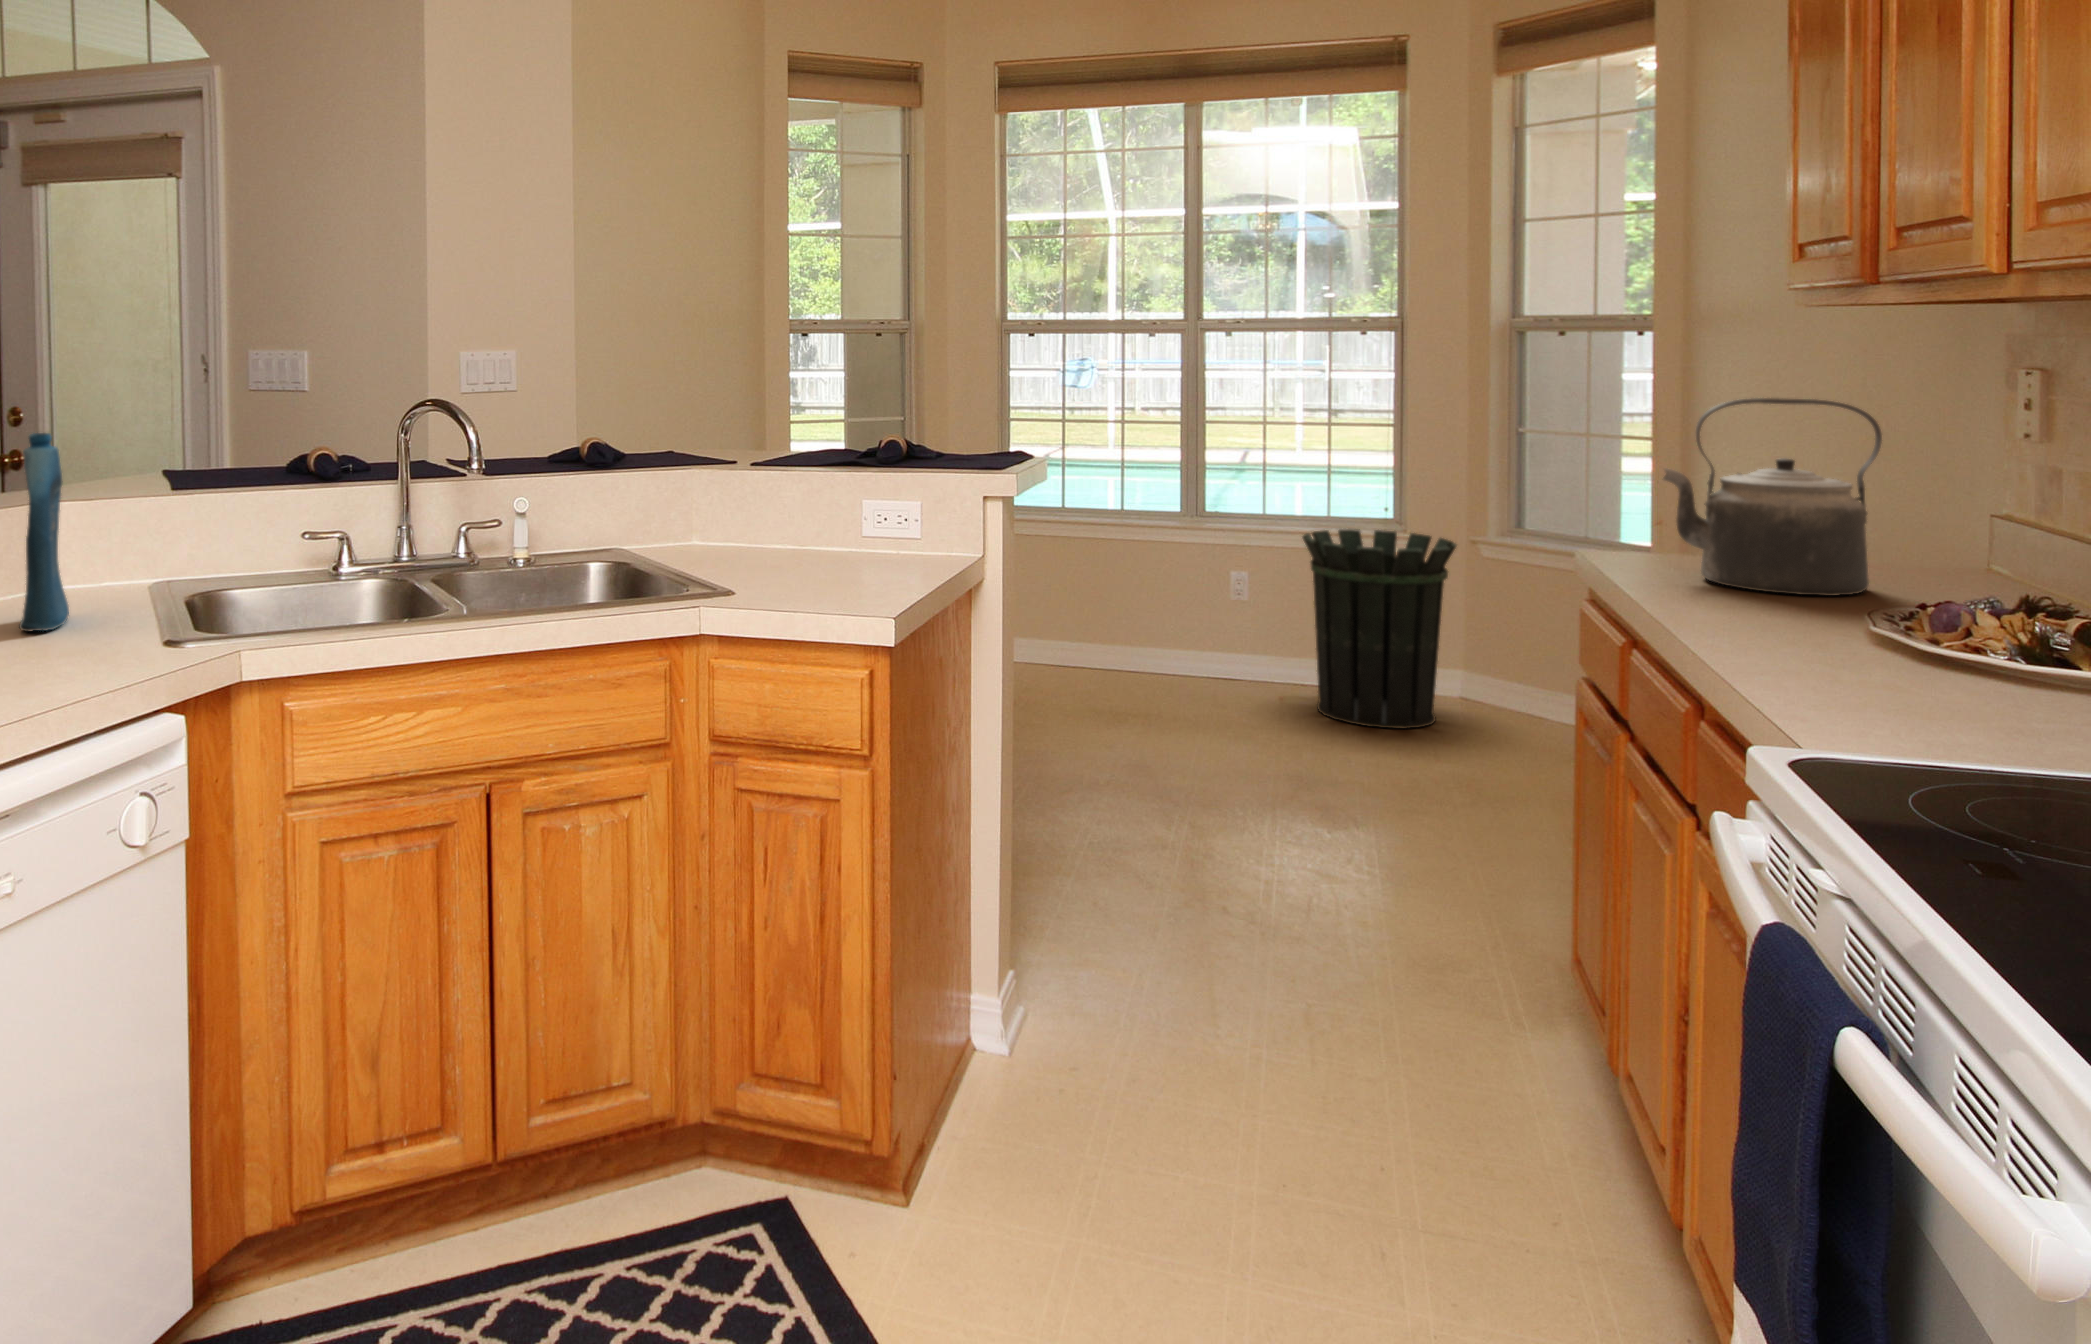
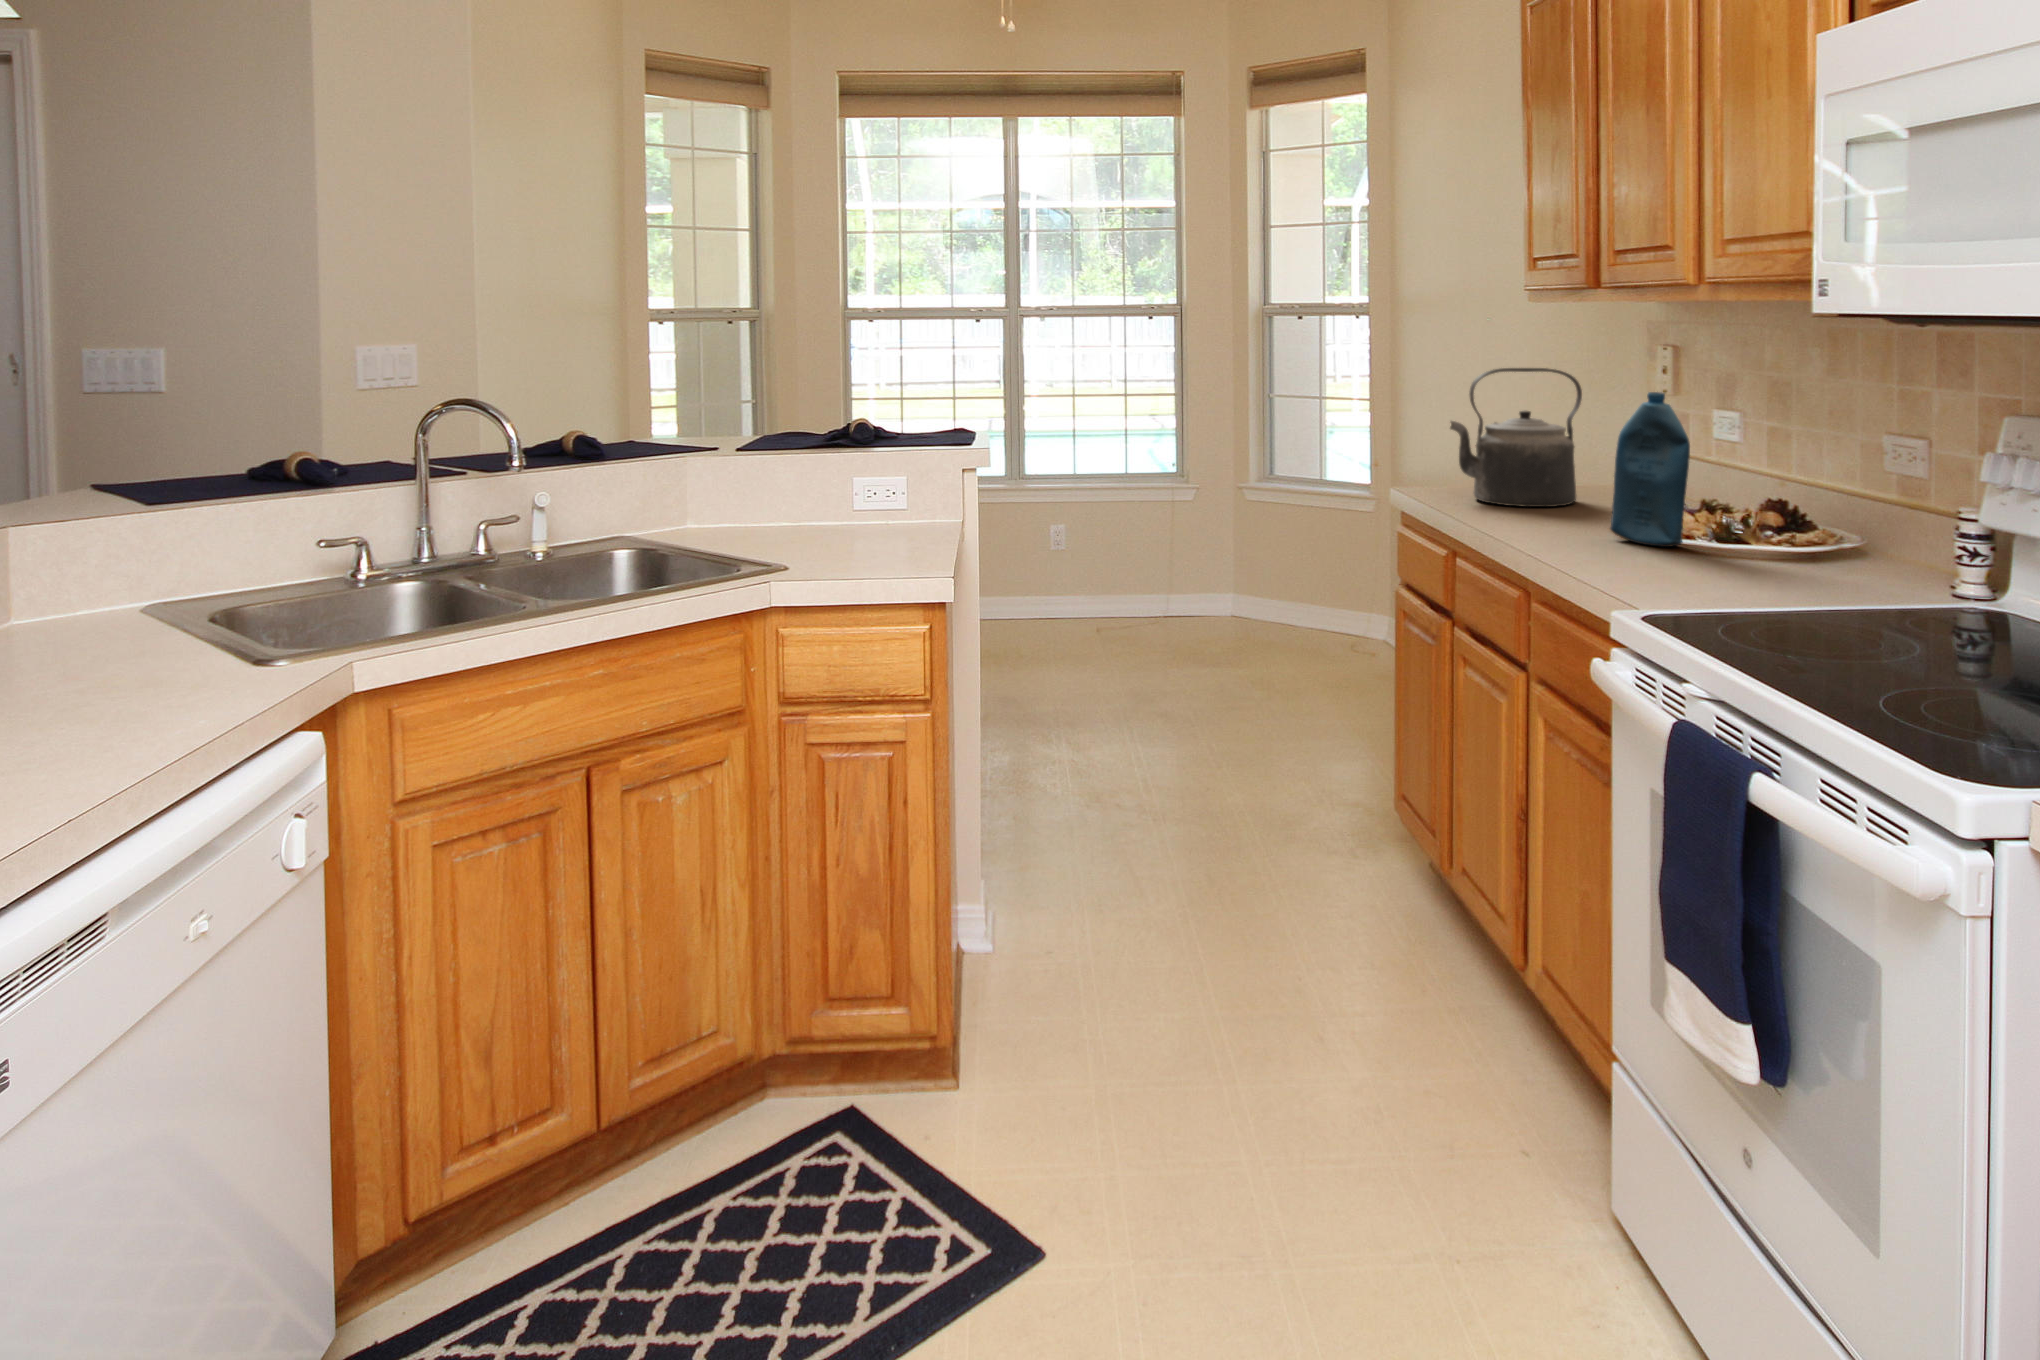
bottle: present [19,433,69,632] -> present [1610,392,1690,547]
waste bin: present [1302,529,1457,729] -> none [1112,479,1228,640]

